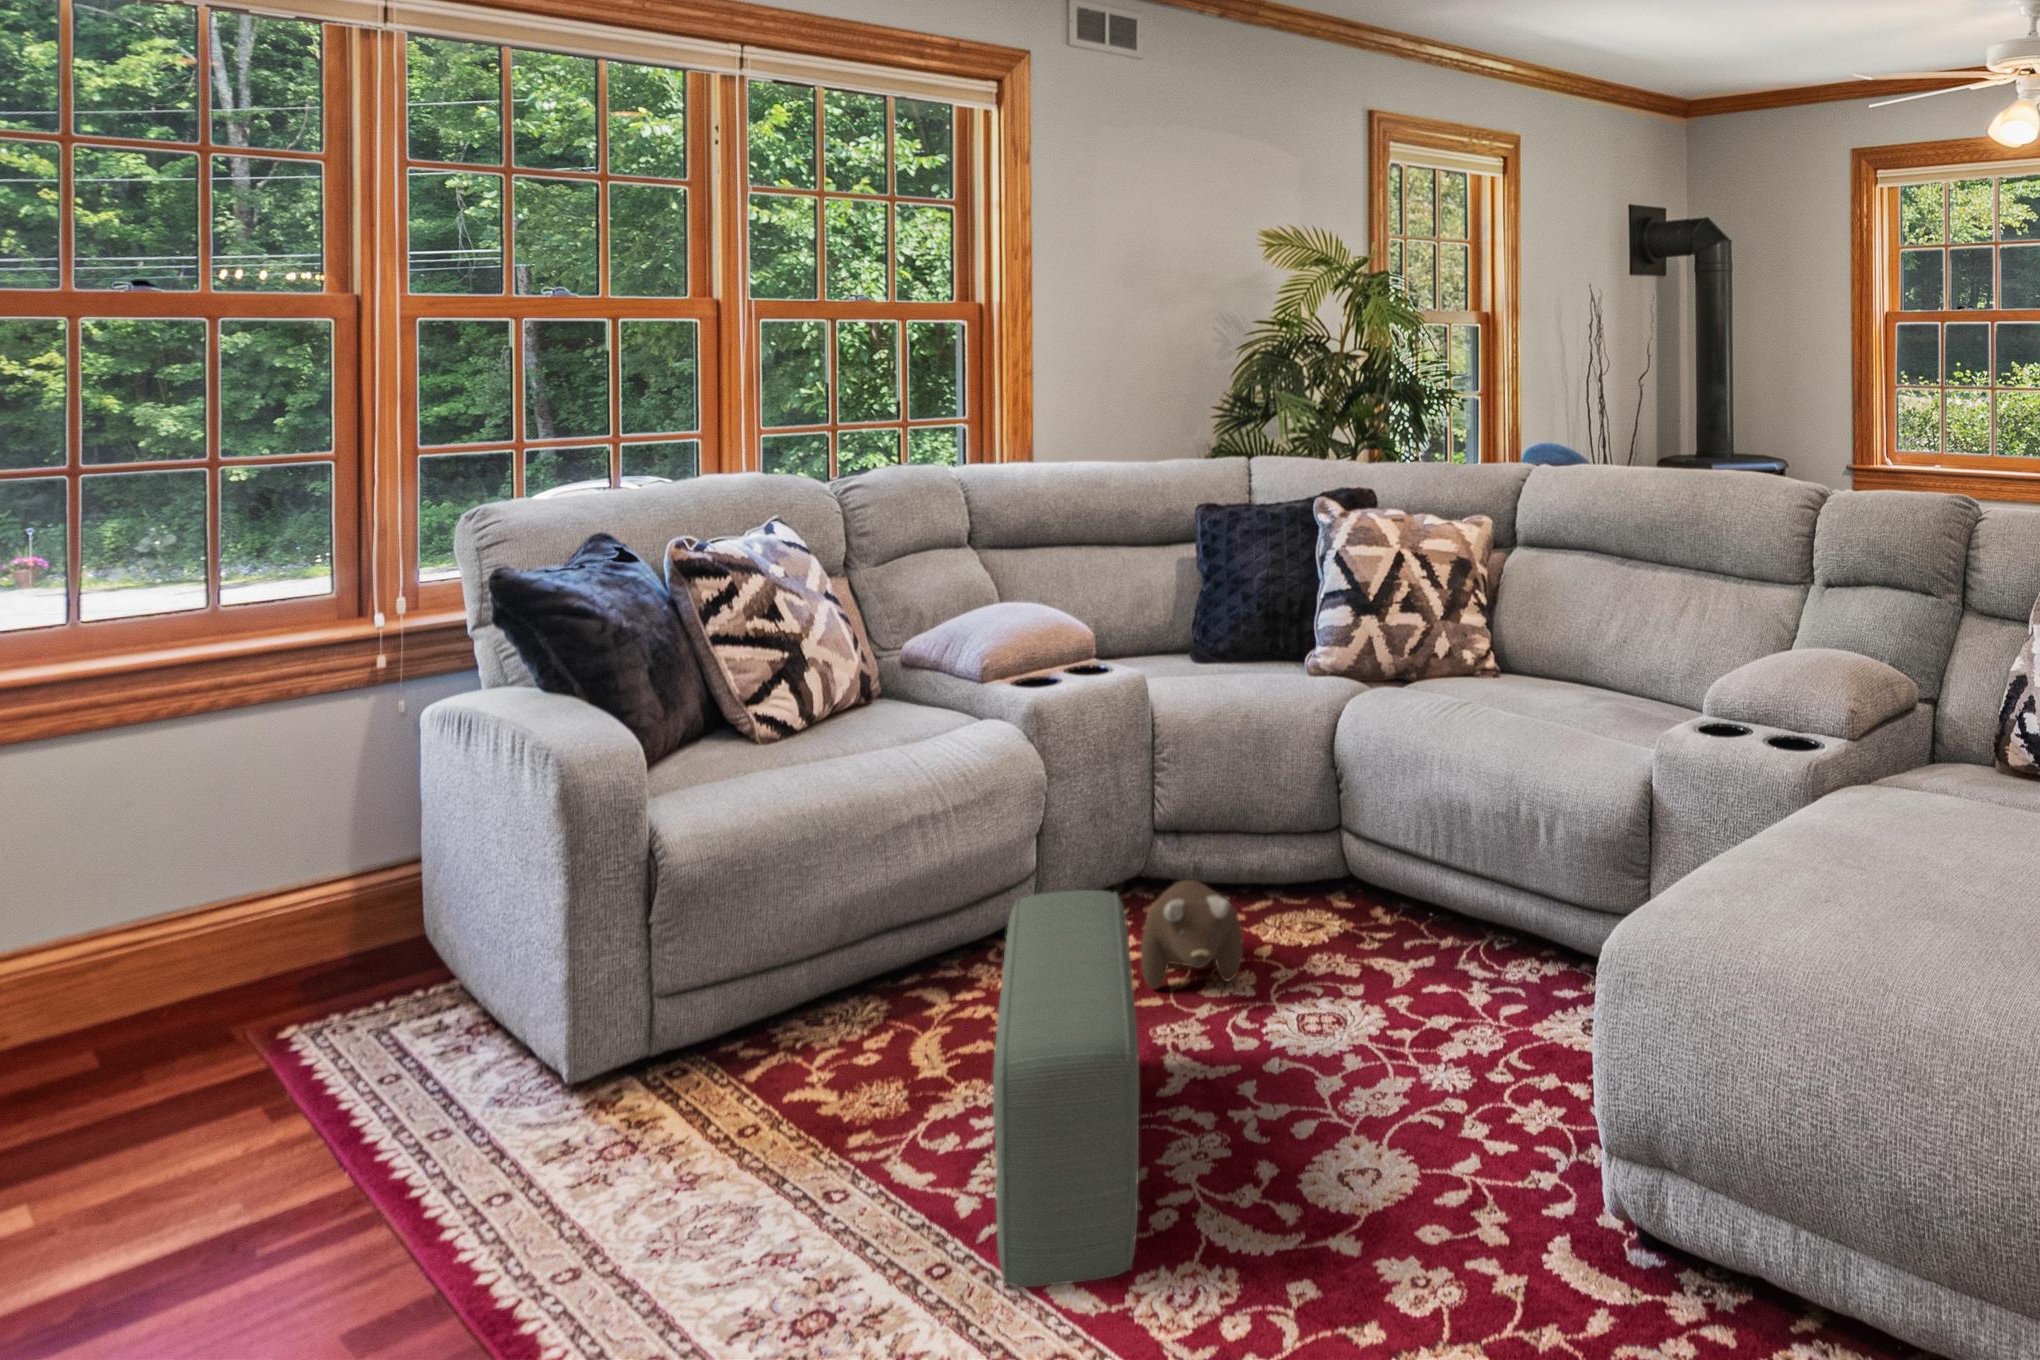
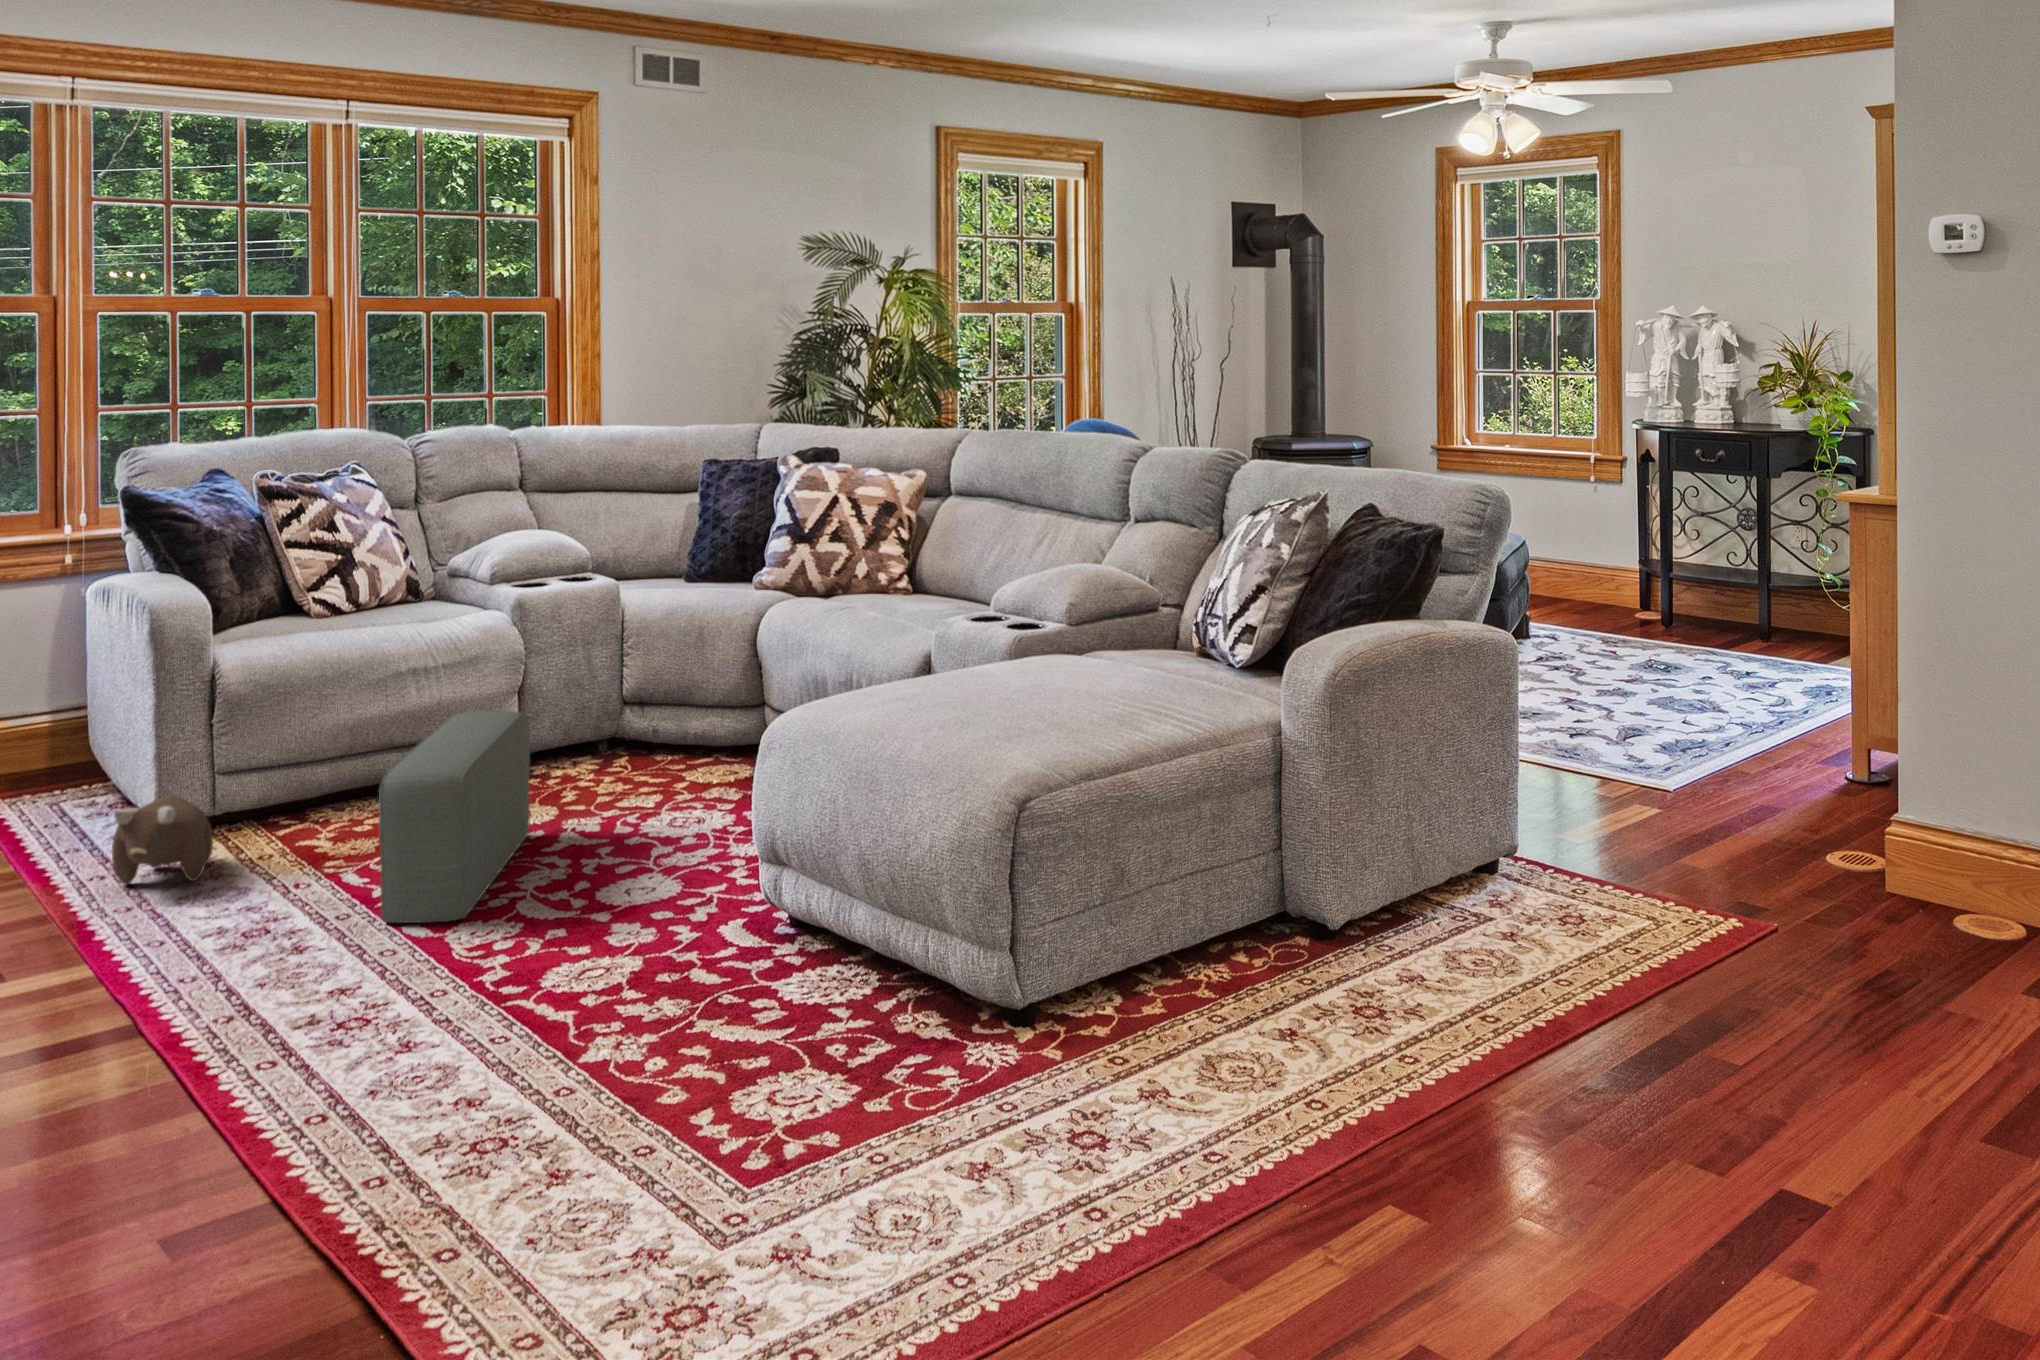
plush toy: present [1141,880,1243,989] -> present [112,796,213,884]

